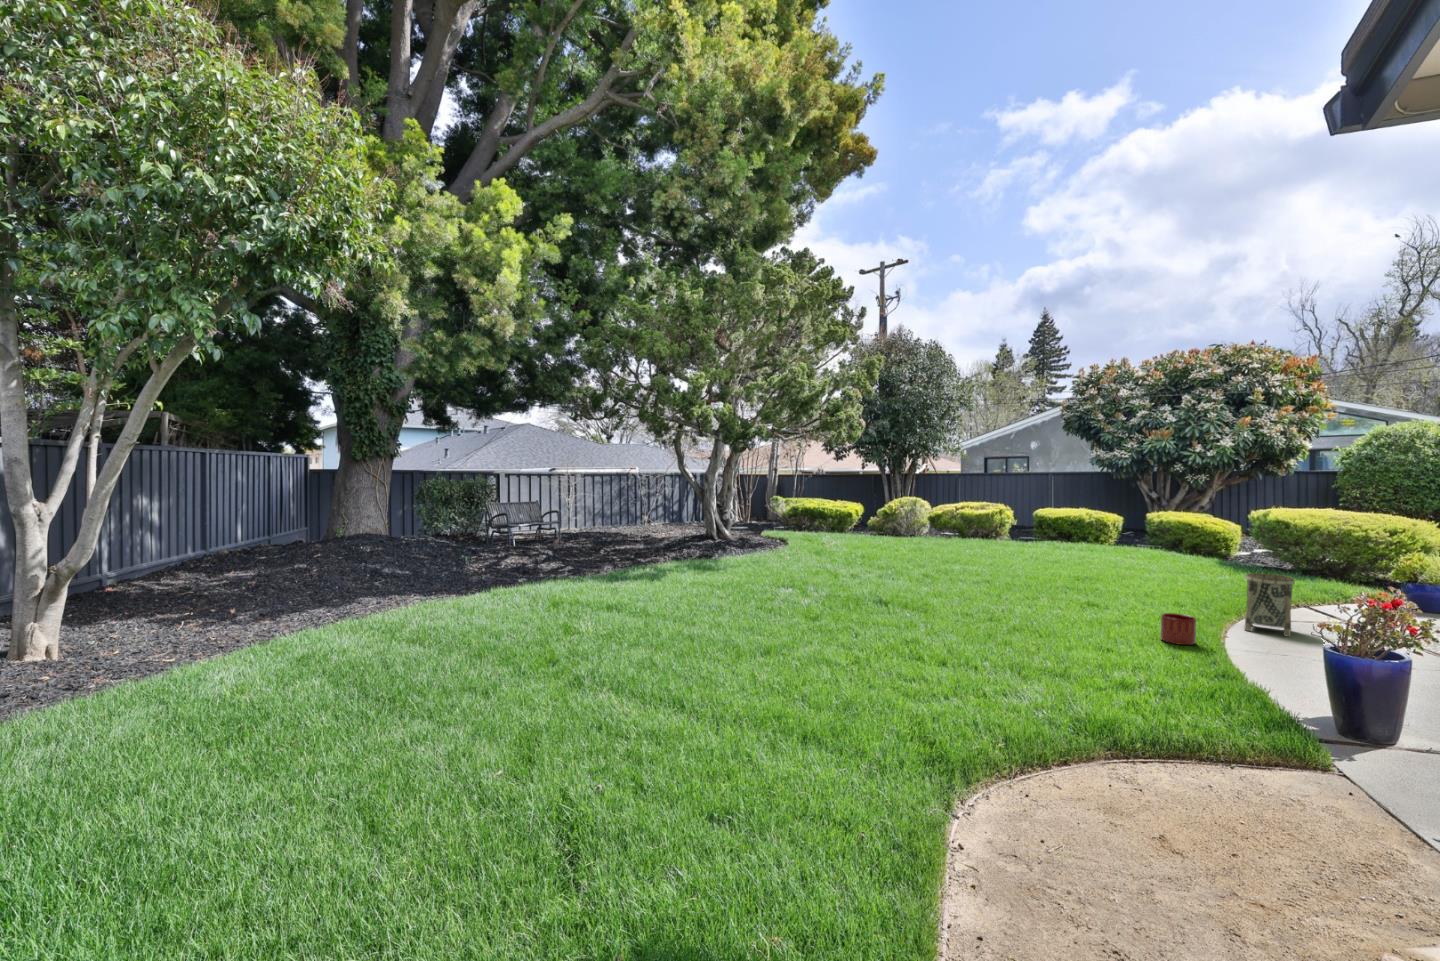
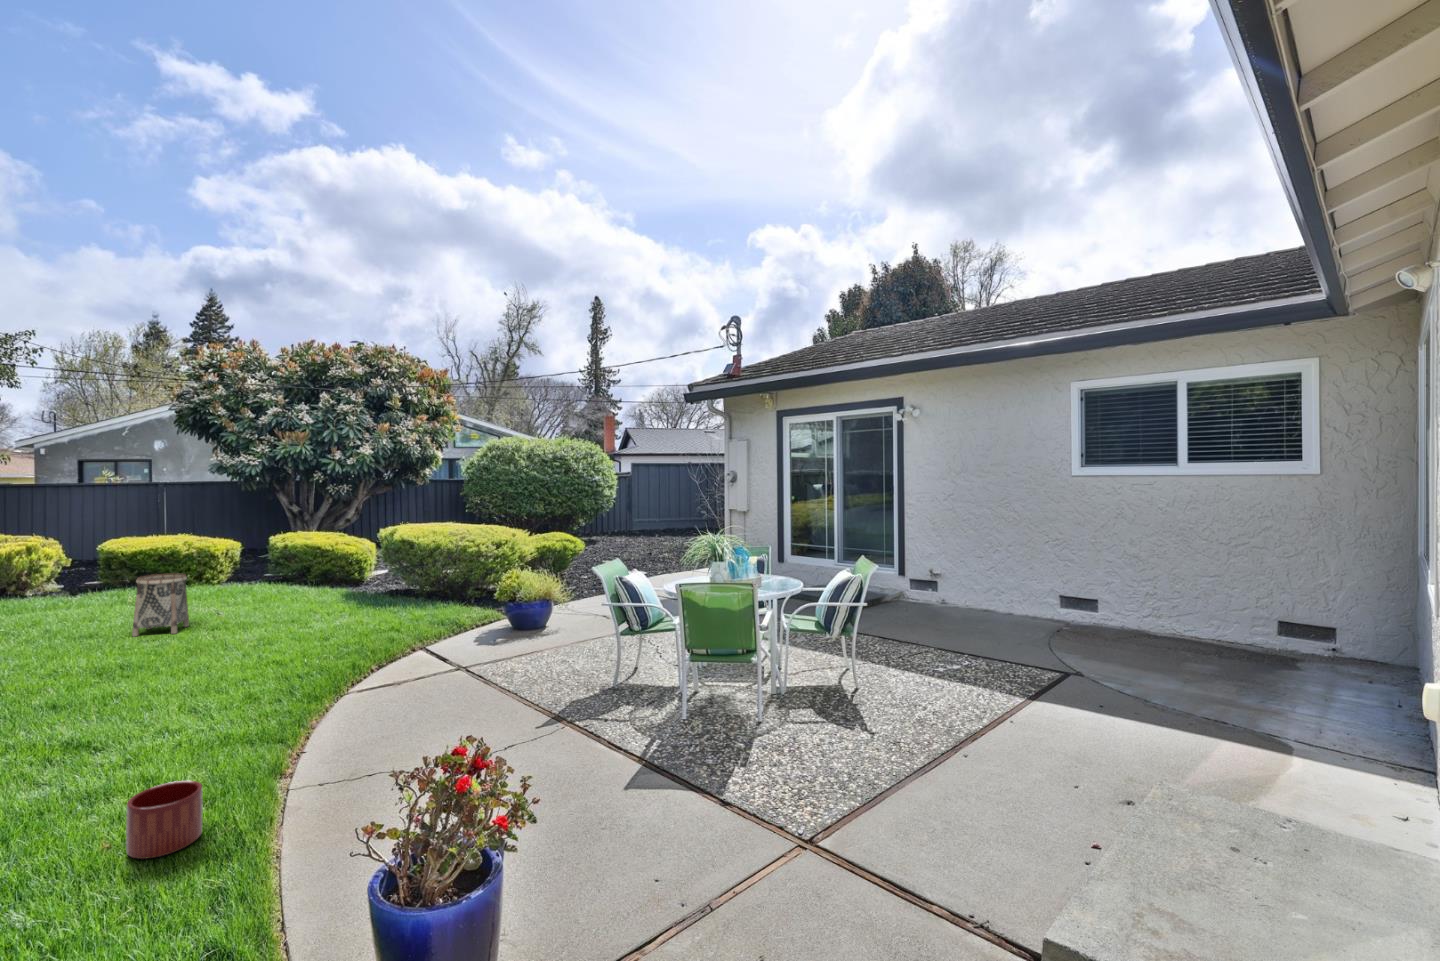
basket: present [1245,573,1295,637] -> present [132,573,189,636]

